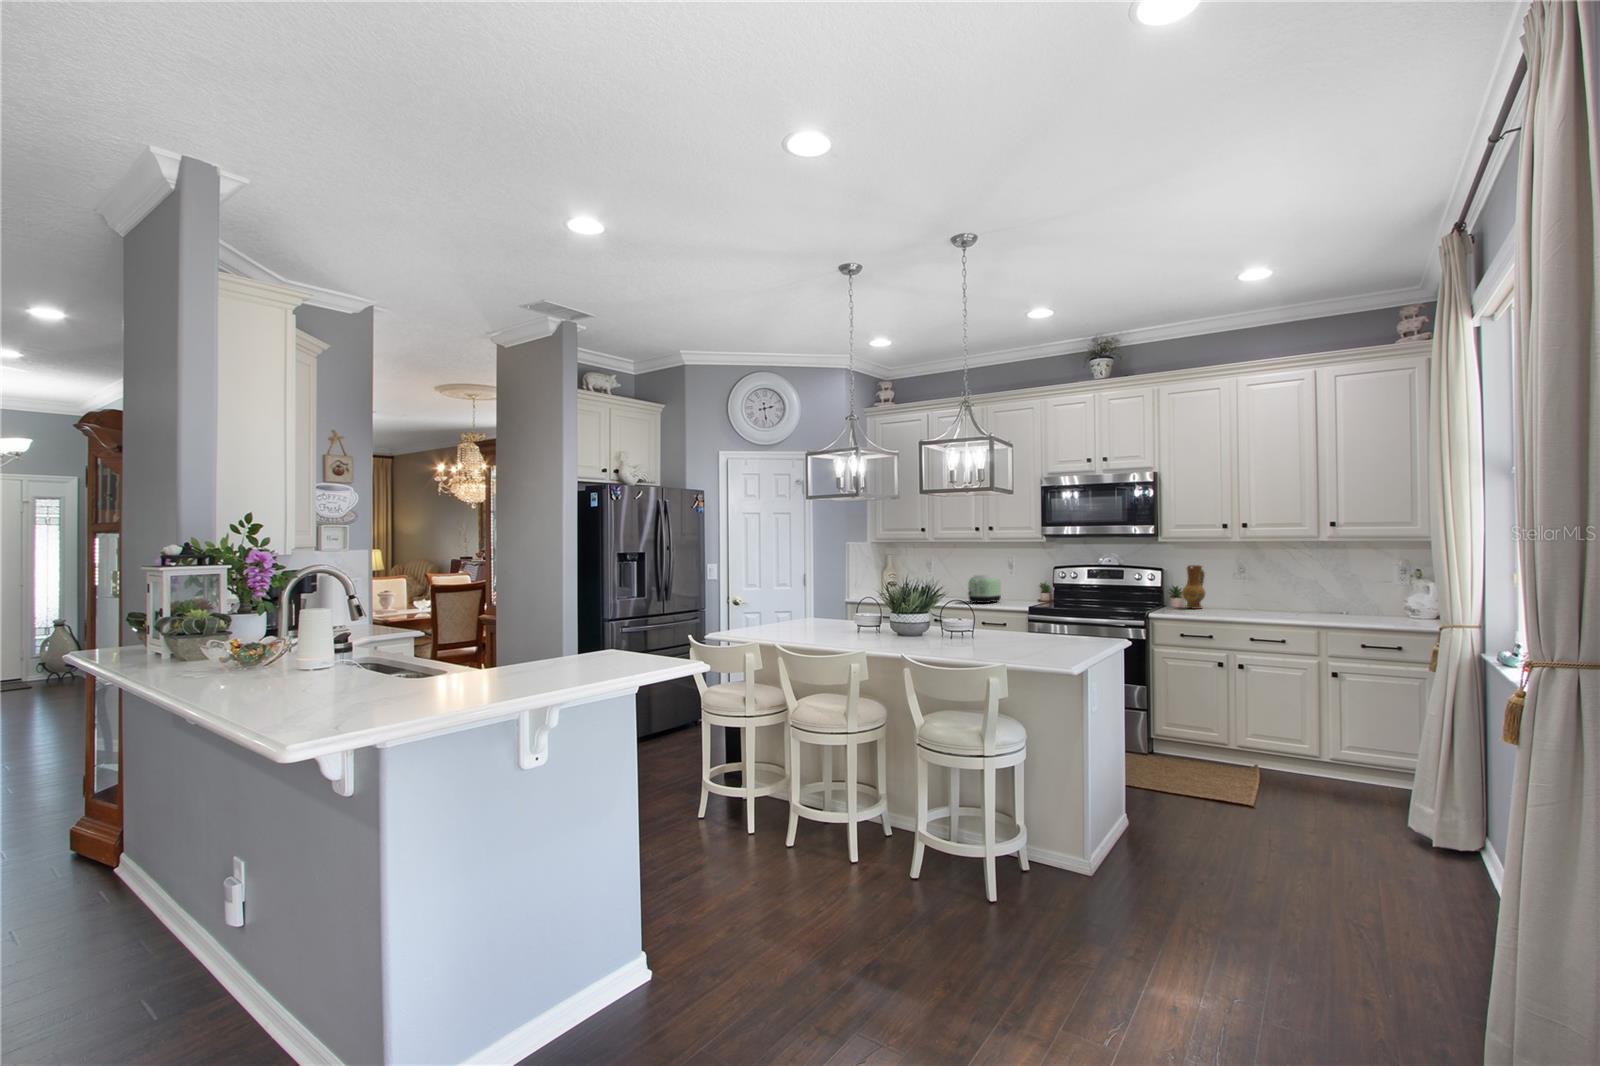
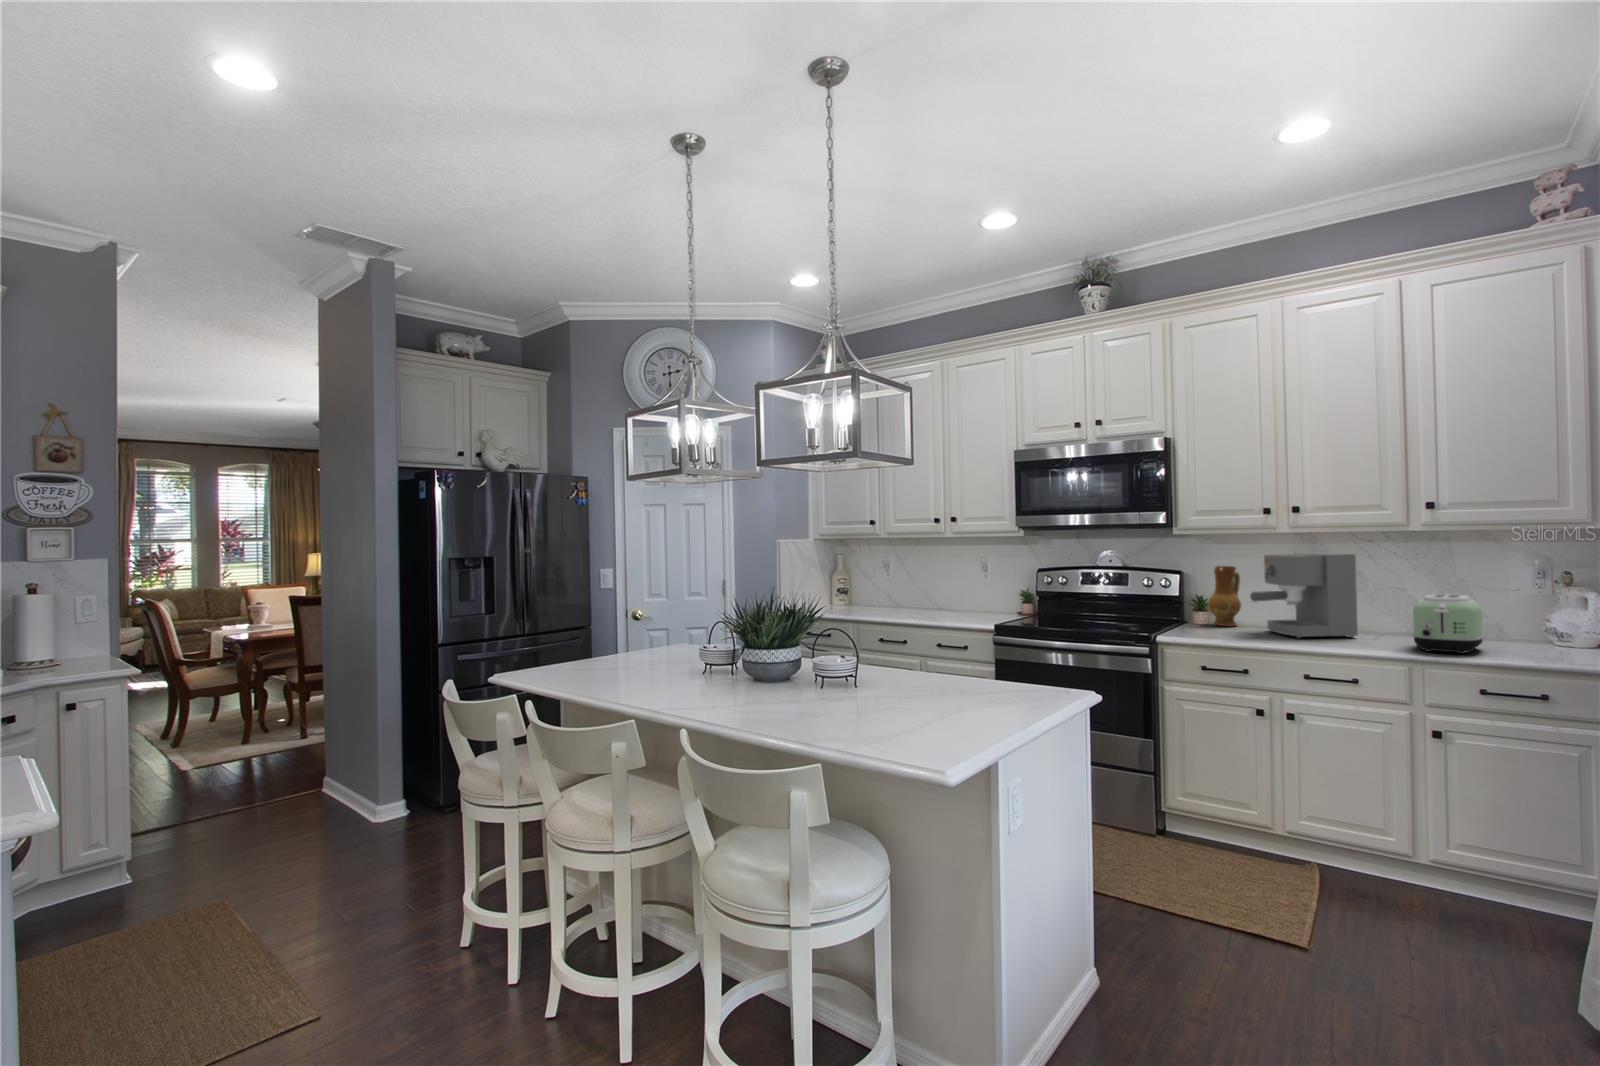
coffee maker: none [1213,556,1285,615] -> present [1250,553,1358,638]
toaster: present [968,575,1001,603] -> present [1413,594,1483,654]

